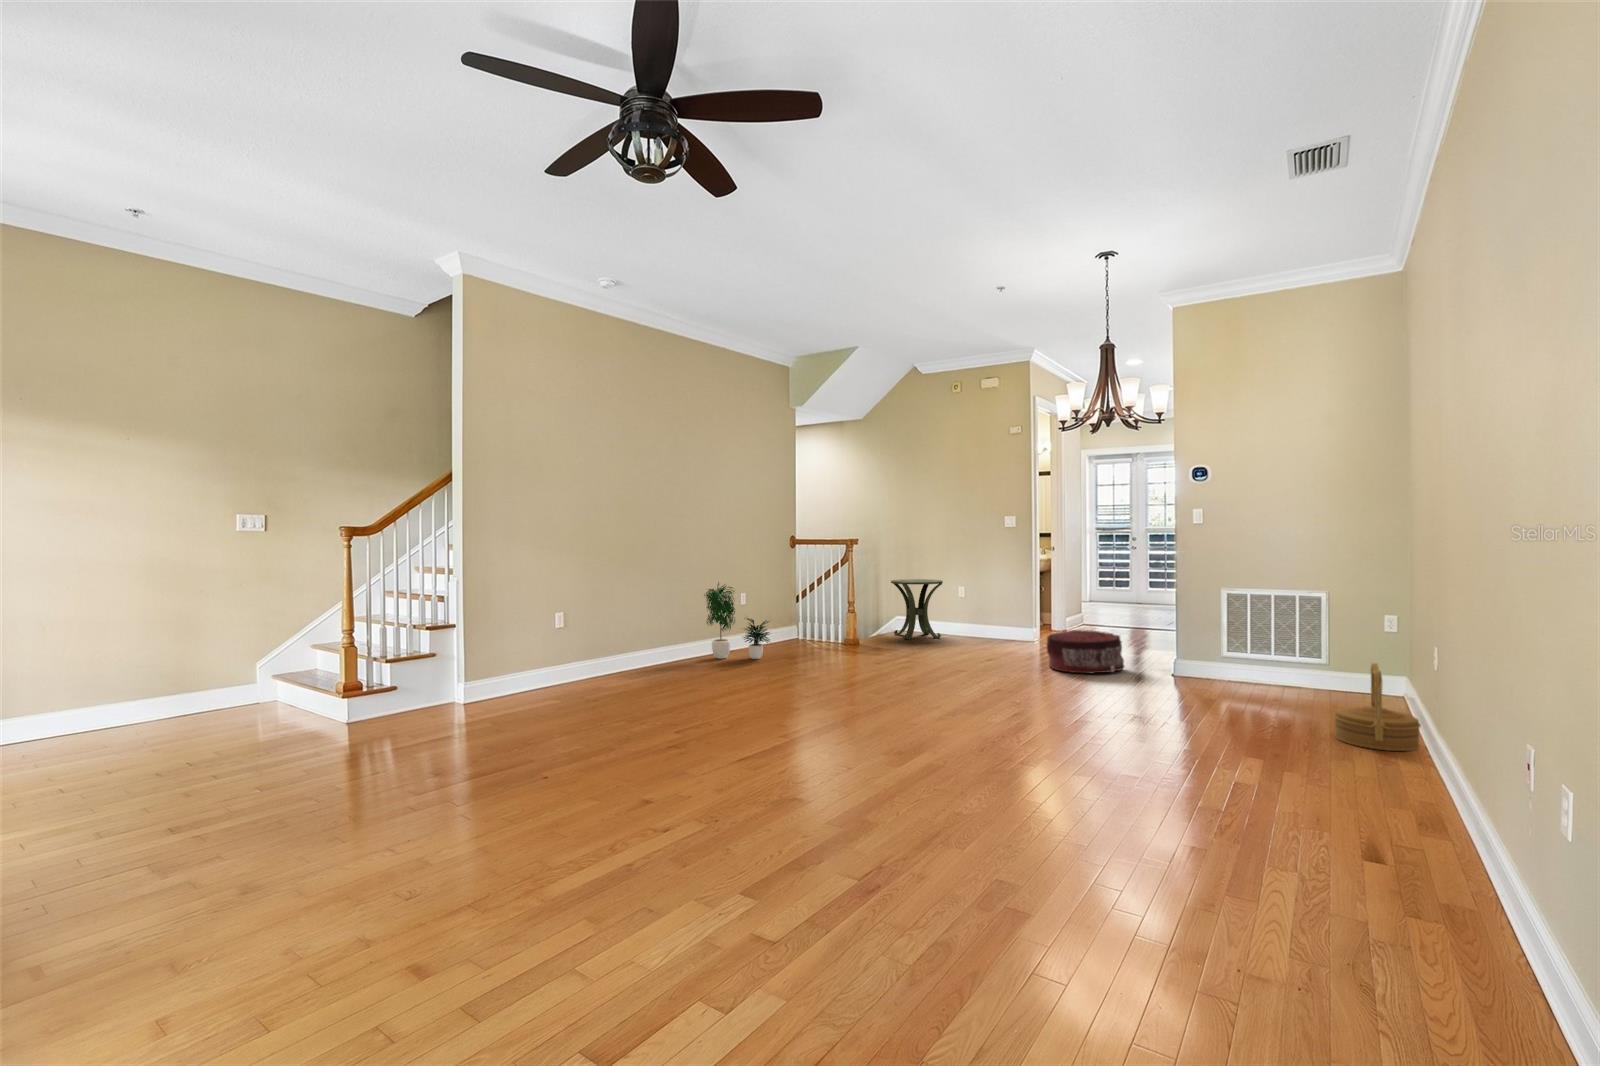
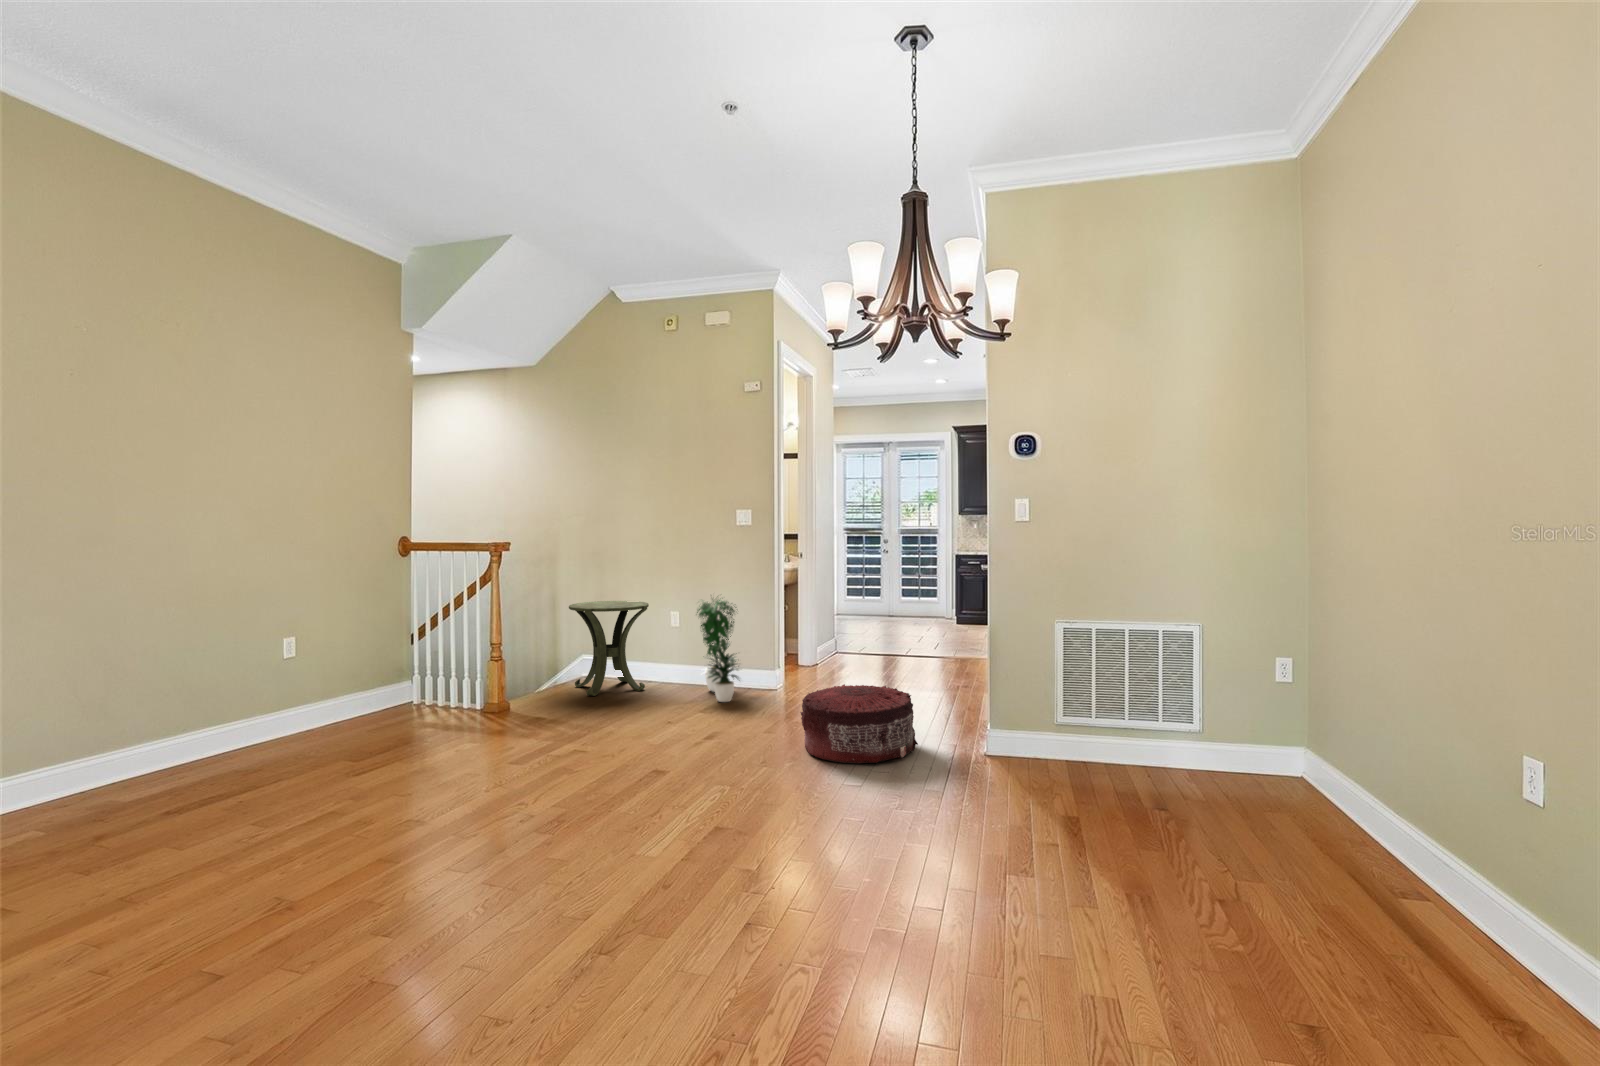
potted plant: present [706,583,770,659] -> present [697,599,740,702]
woven basket: present [1334,663,1421,751] -> none [1337,777,1511,975]

